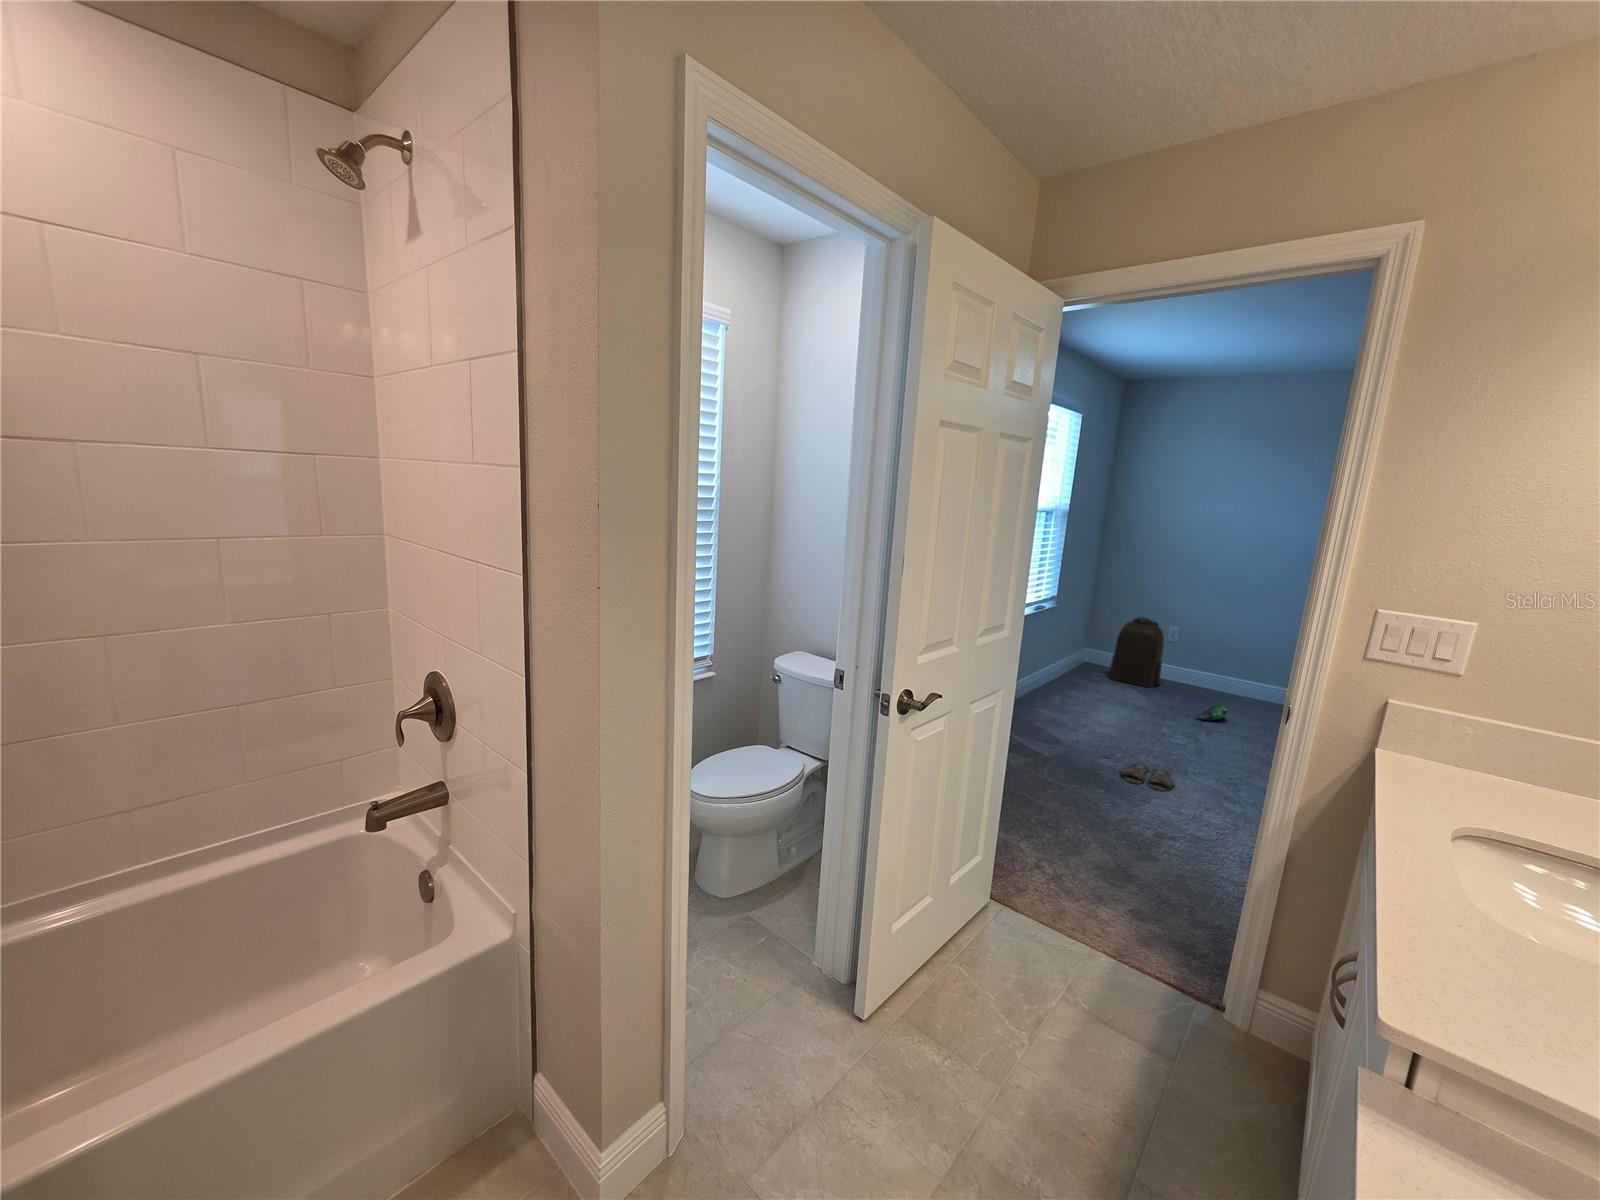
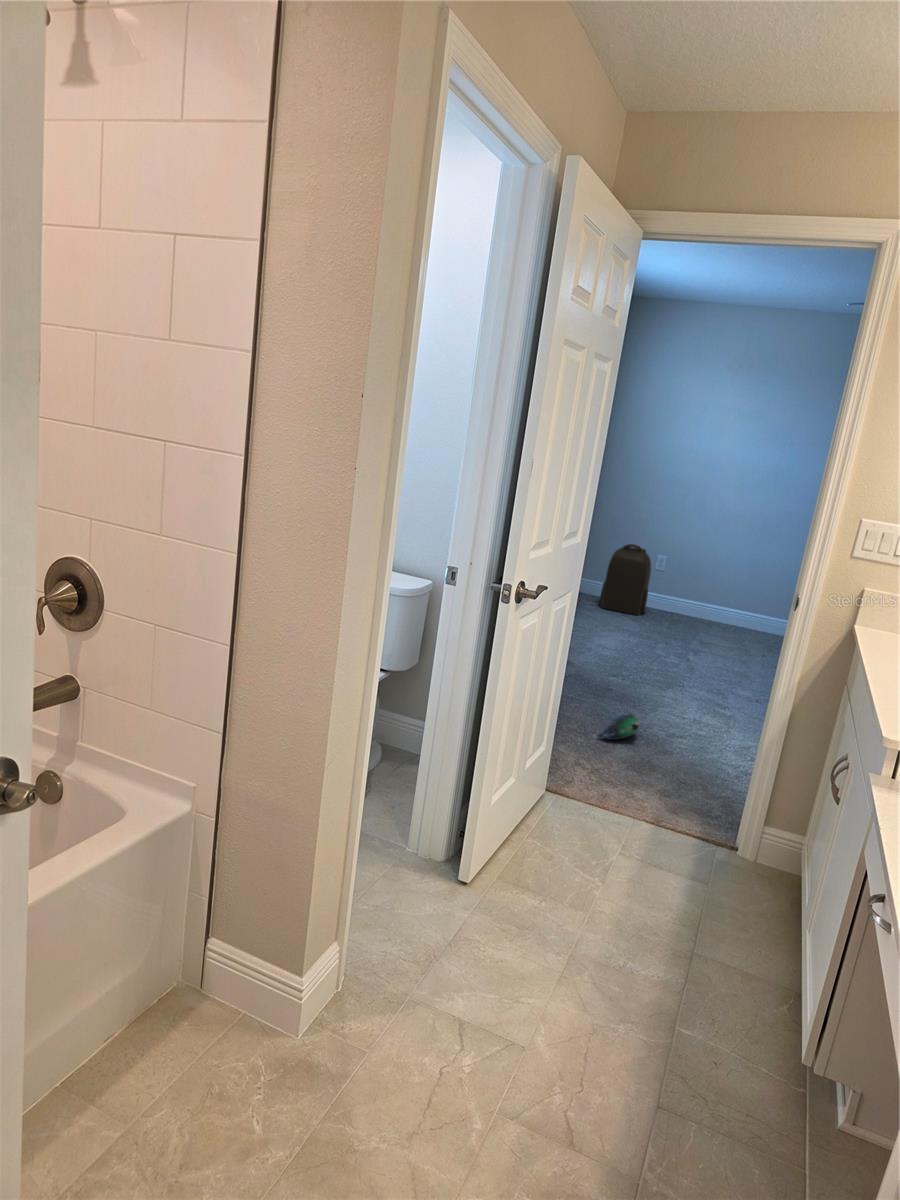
plush toy: present [1195,704,1227,721] -> present [597,715,639,740]
slippers: present [1121,763,1175,791] -> none [628,680,675,702]

